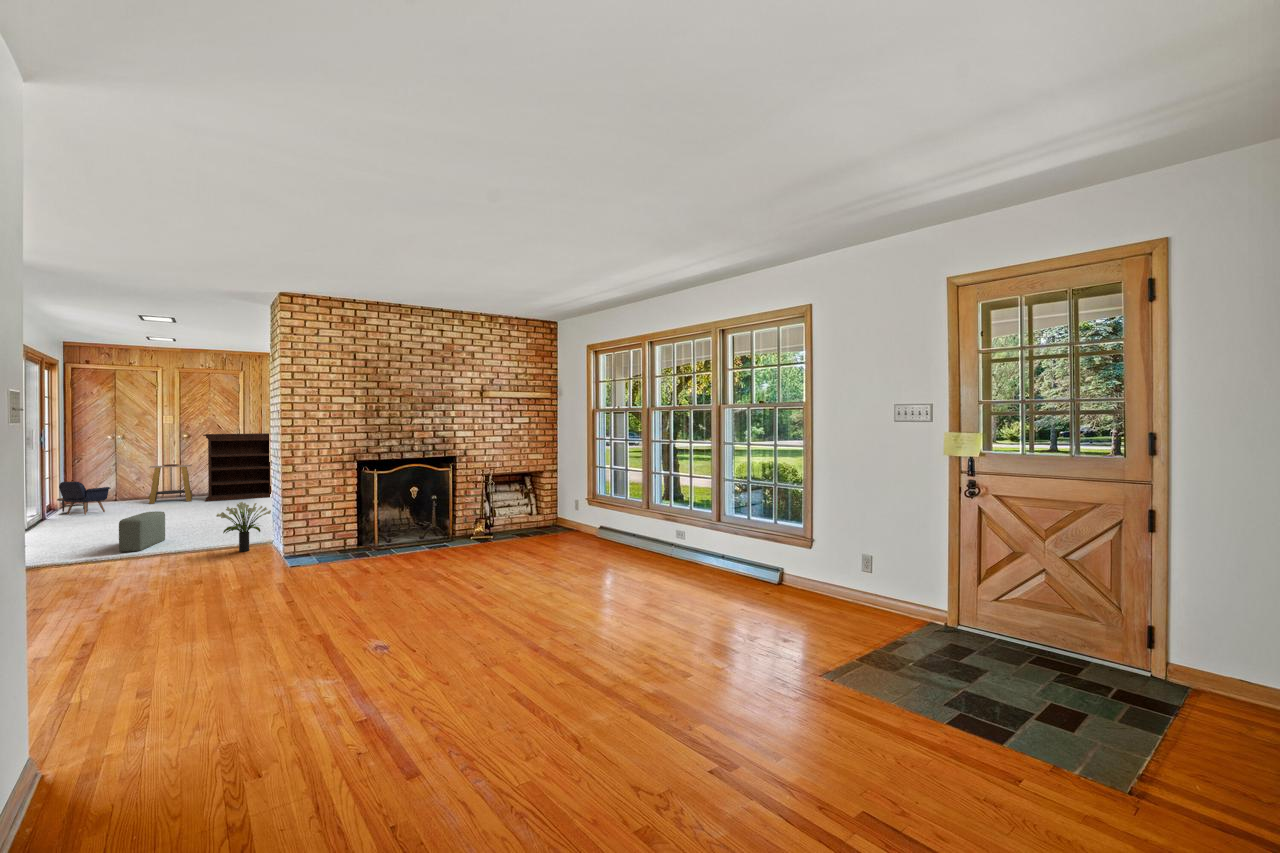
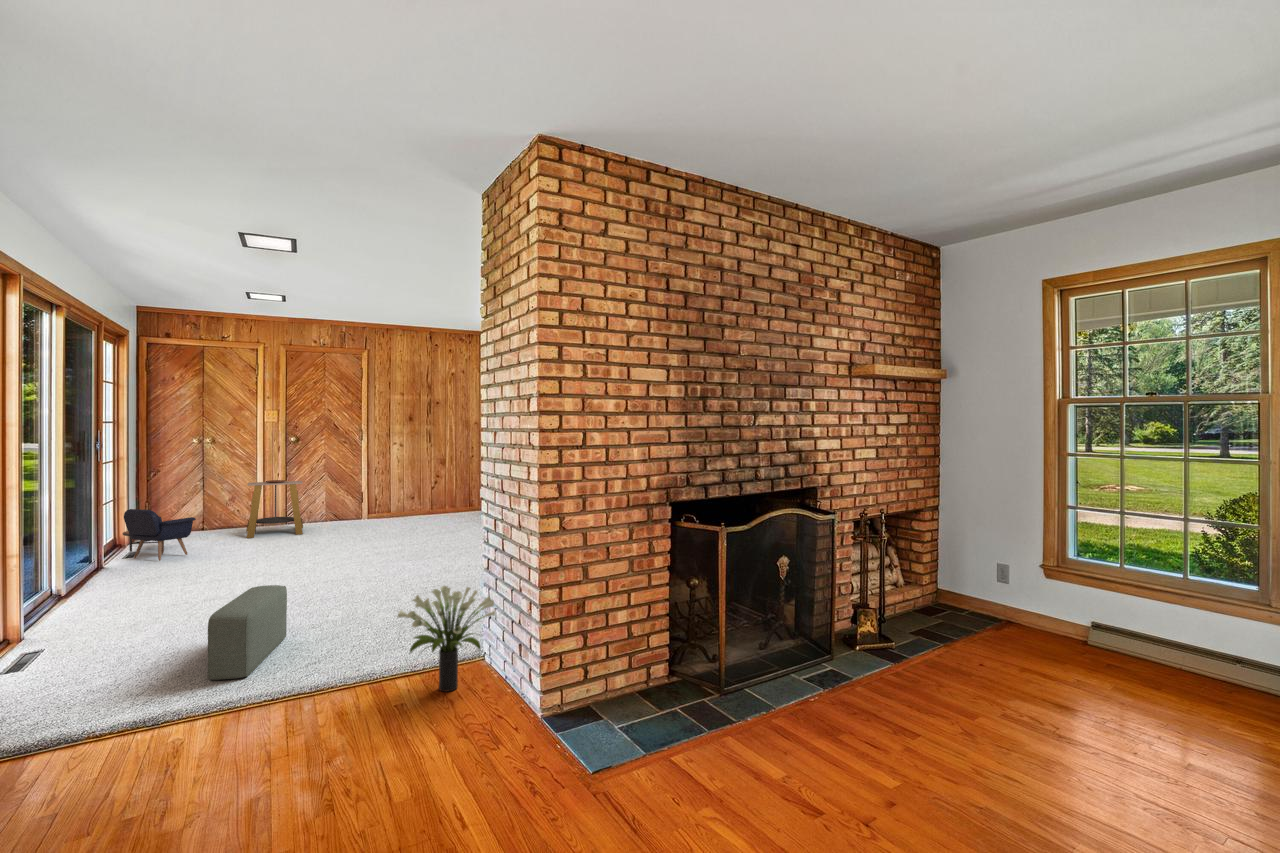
bookshelf: present [203,433,272,501] -> none [319,437,415,535]

